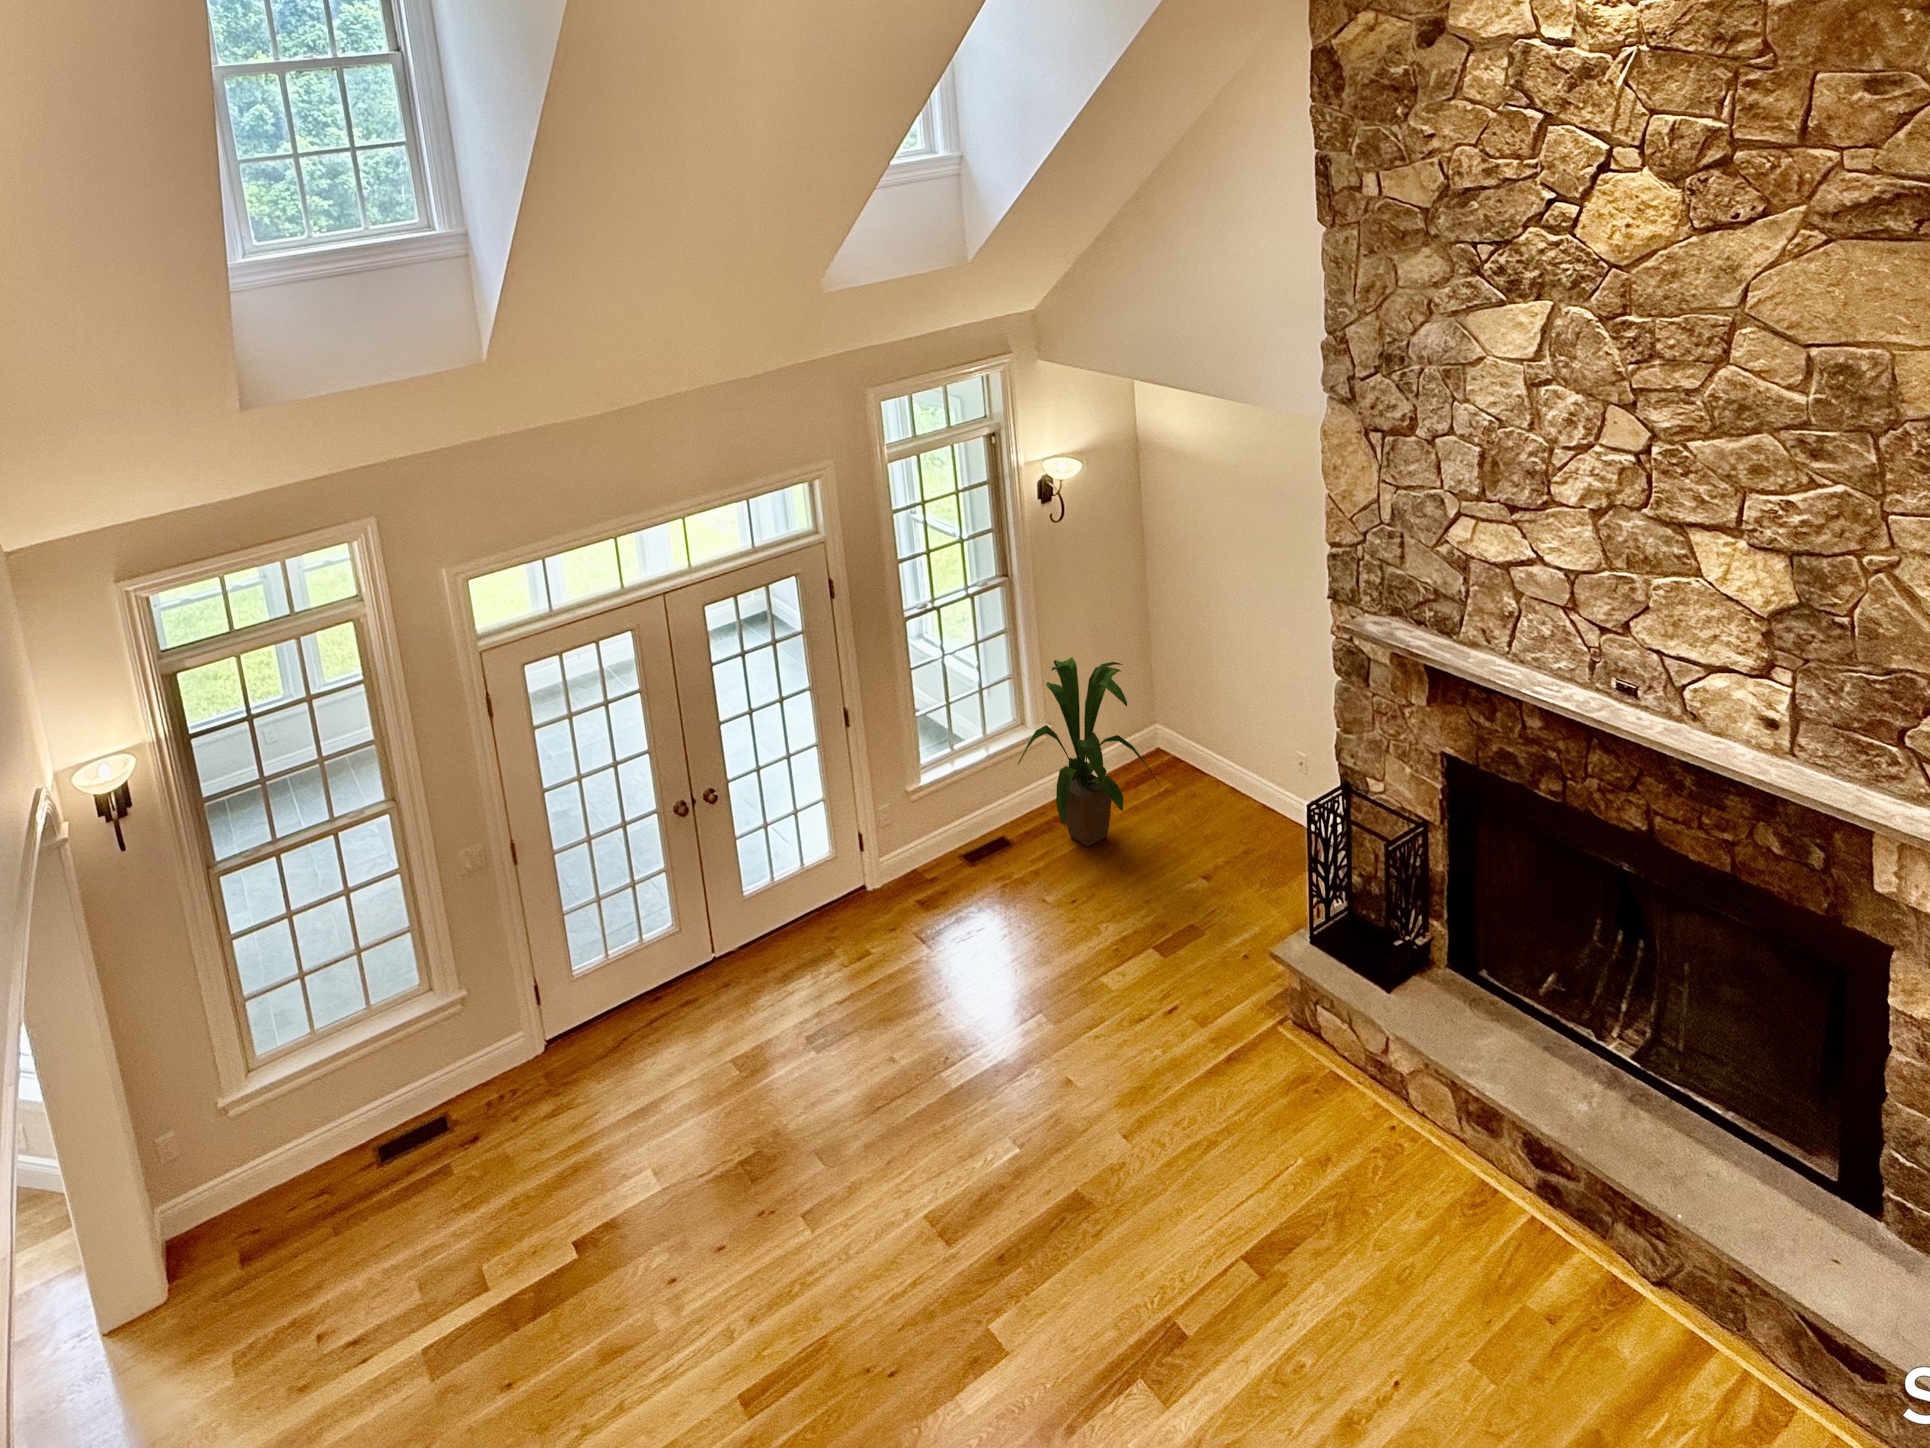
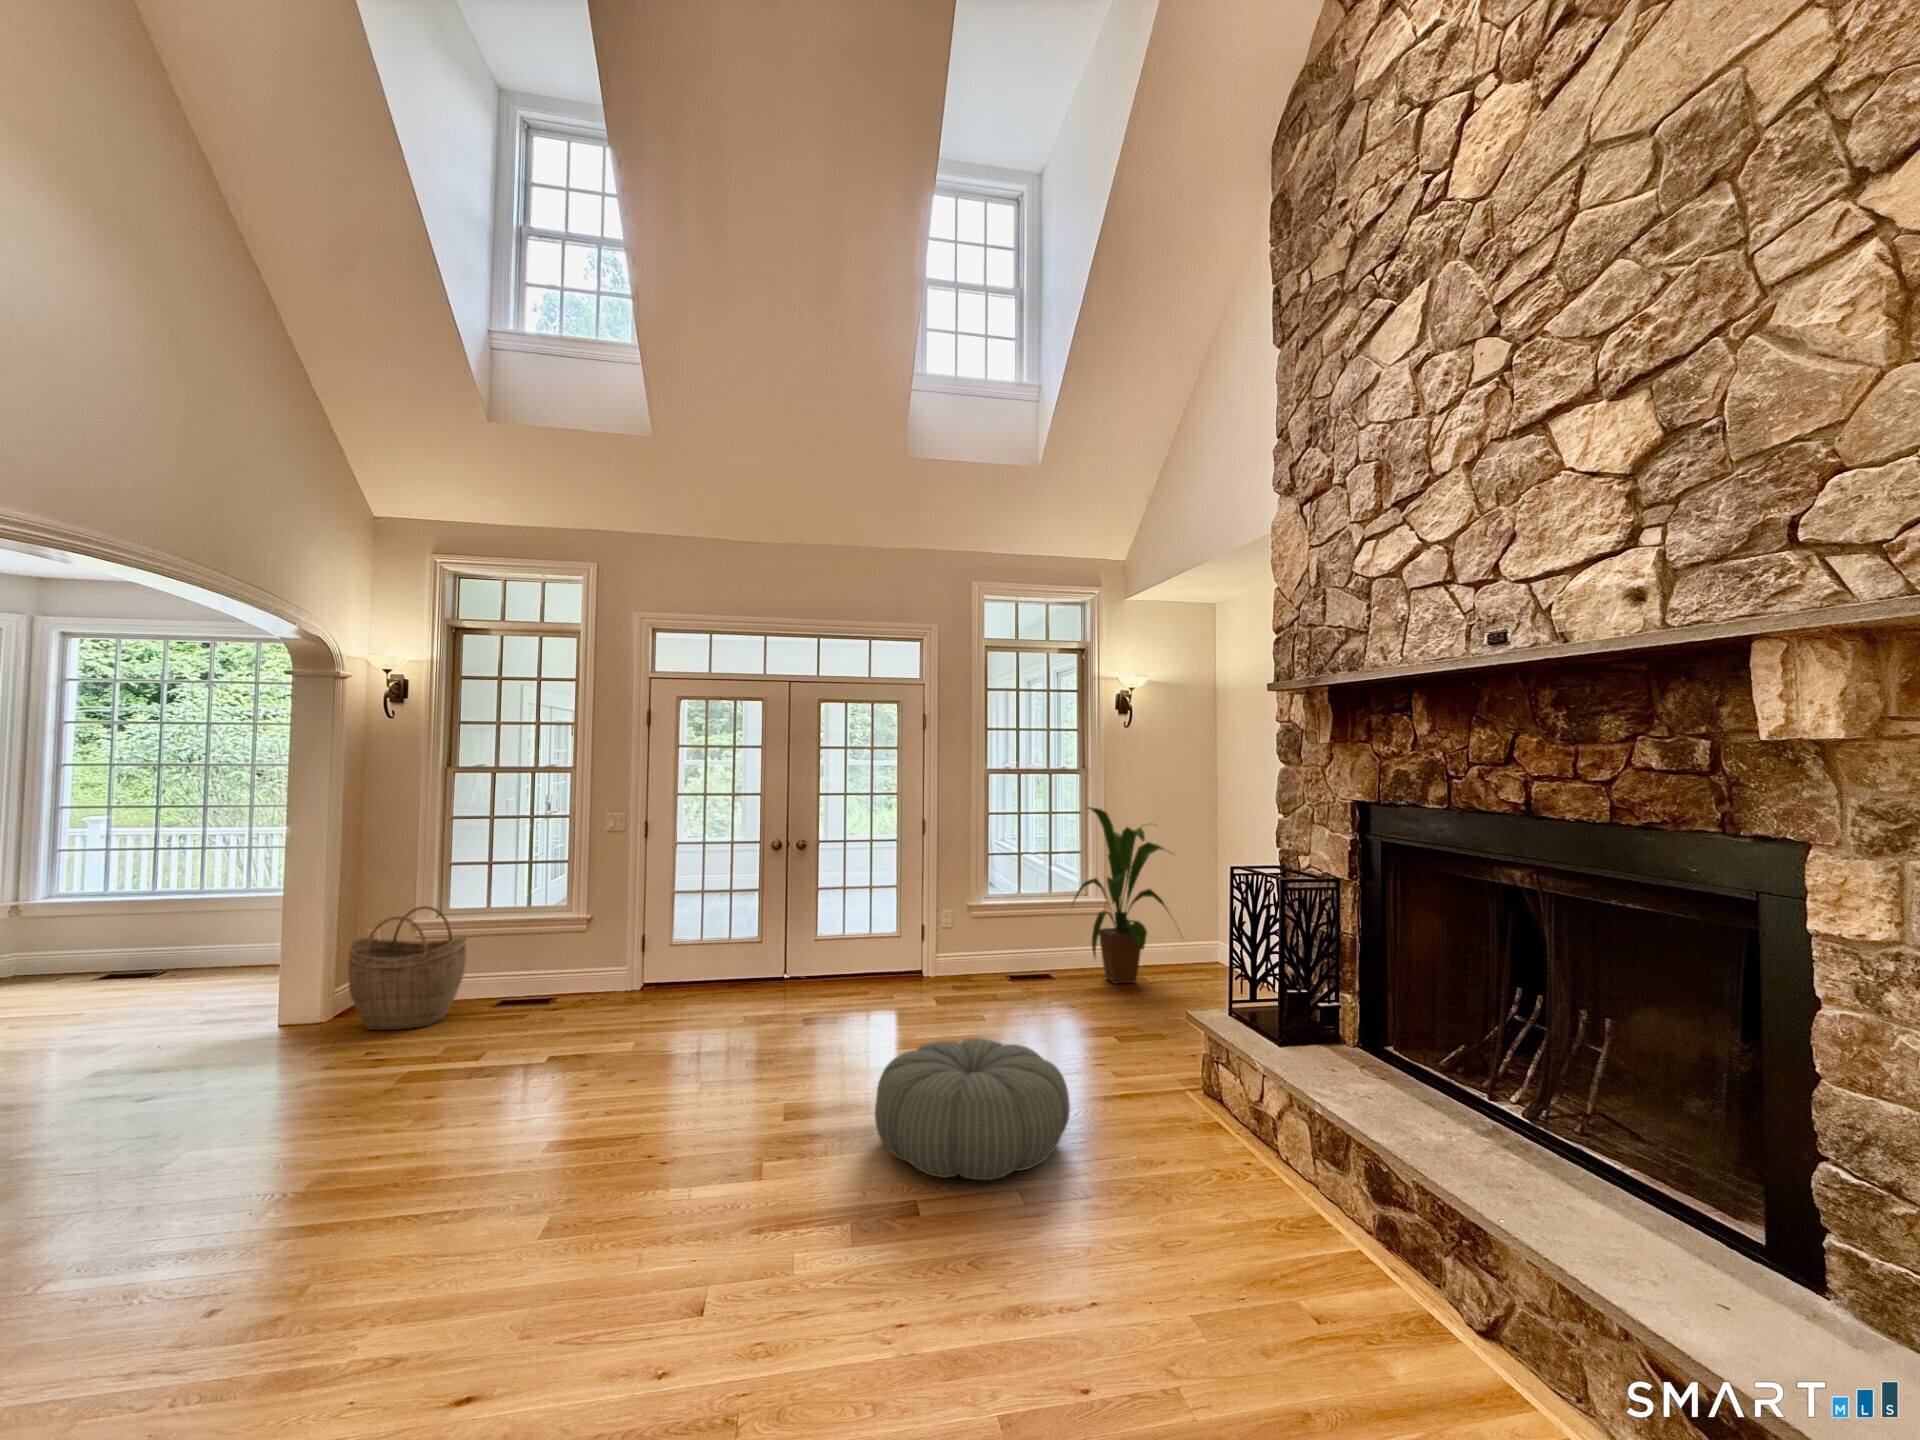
woven basket: none [196,1057,350,1259] -> present [348,906,466,1030]
pouf: none [1065,1082,1269,1282] -> present [875,1038,1070,1180]

